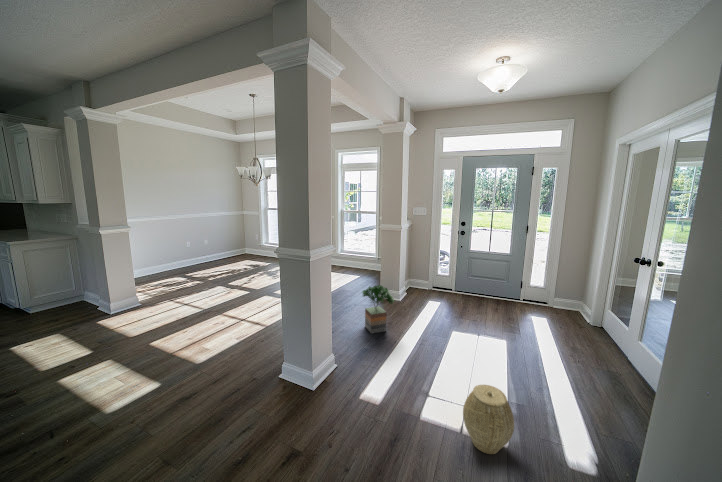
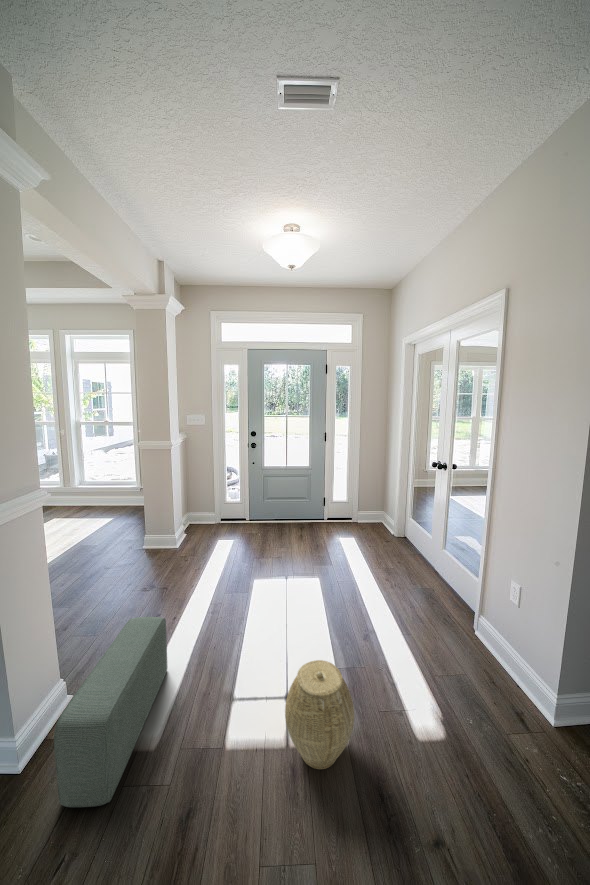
potted tree: present [362,285,394,334] -> none [109,532,168,615]
pouf: none [338,332,392,418] -> present [54,617,167,807]

